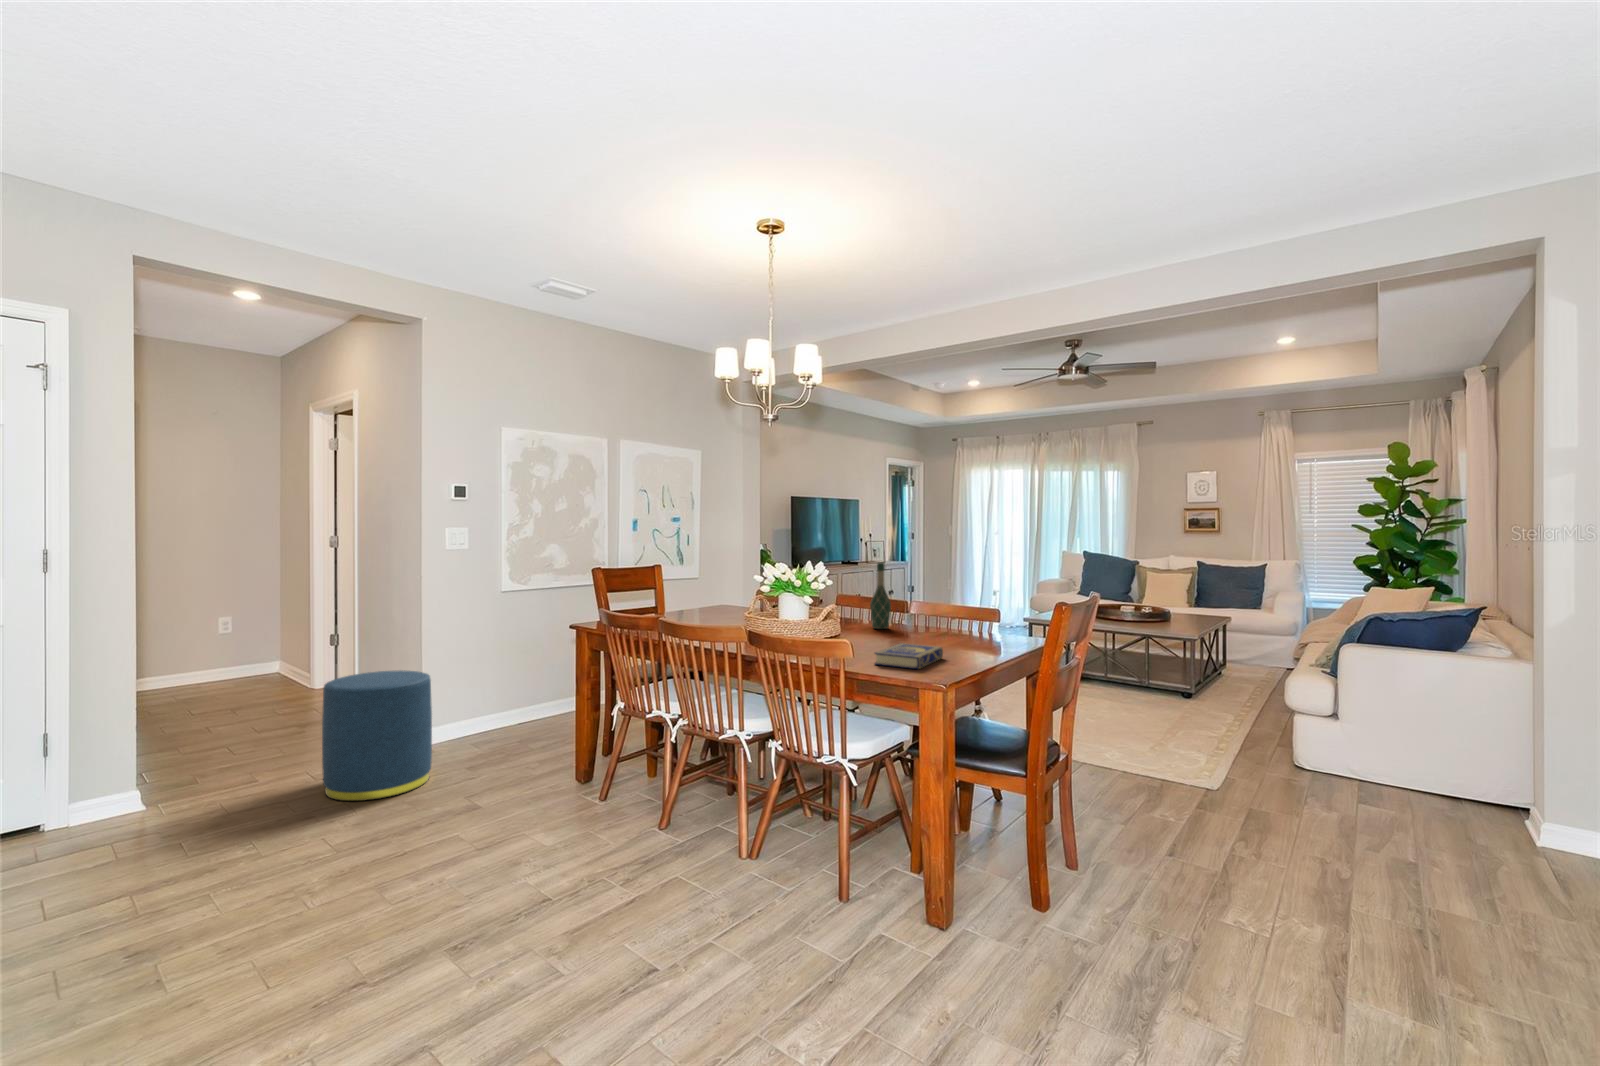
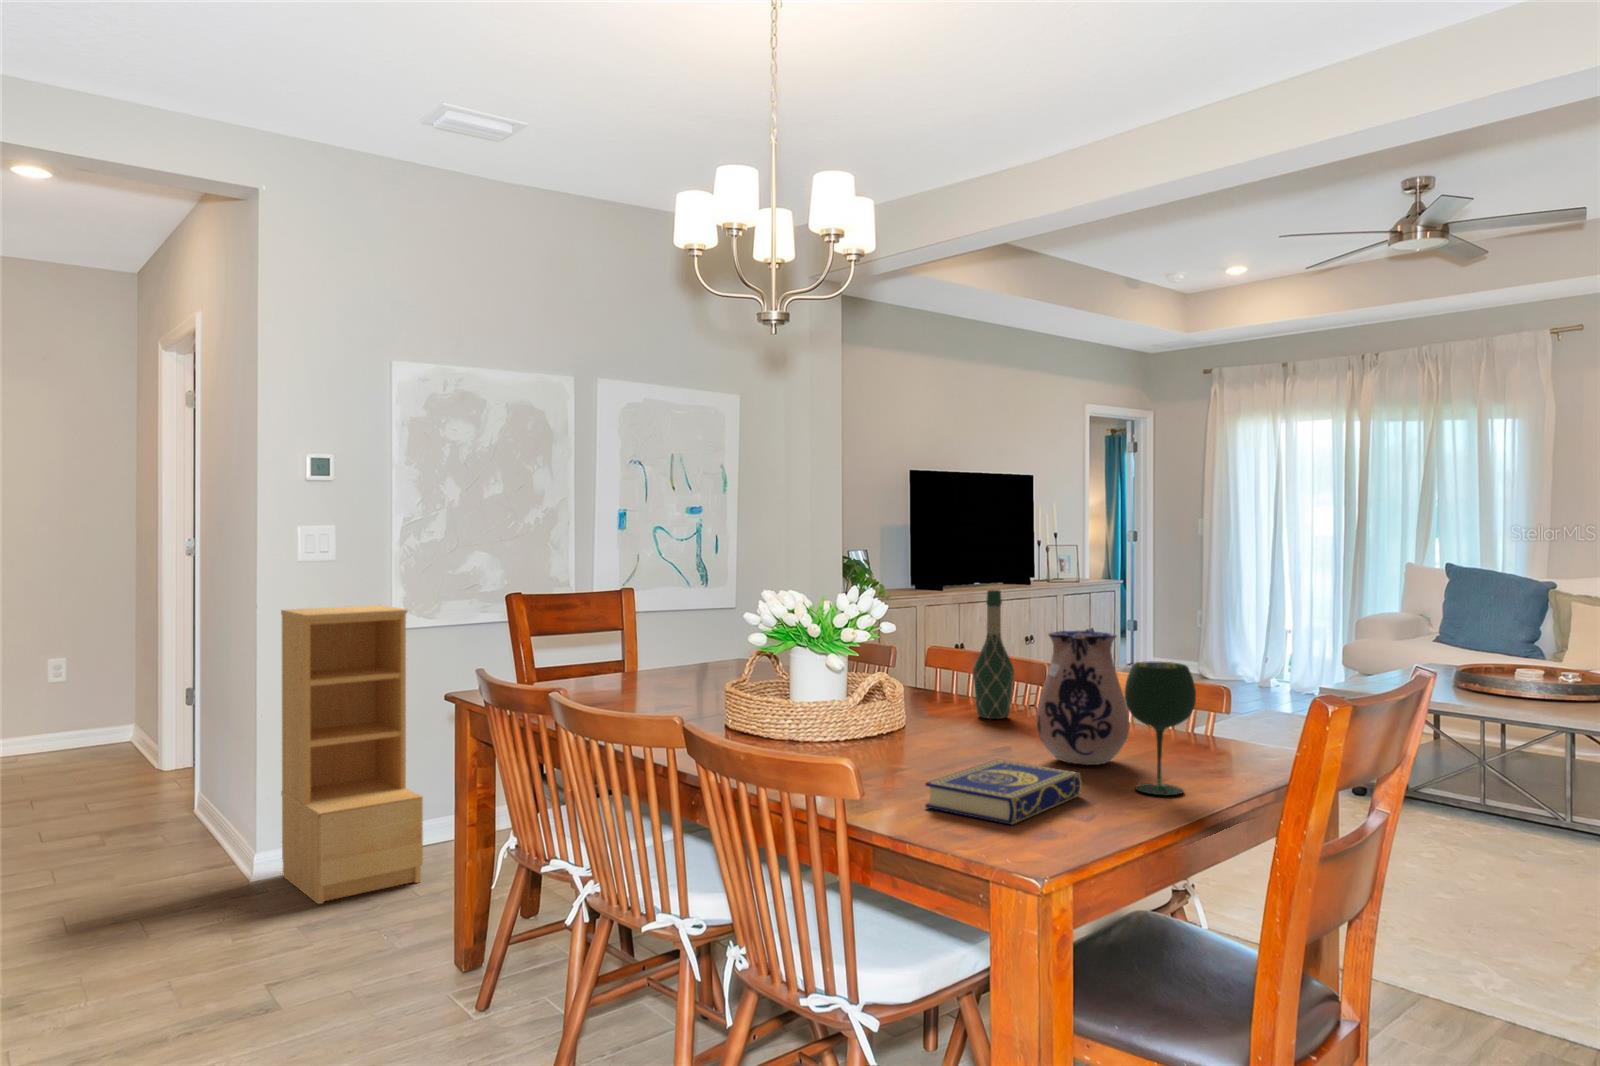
bookshelf: none [445,577,536,754] -> present [281,605,423,904]
ceramic pitcher: none [913,581,958,646] -> present [1037,630,1129,765]
wine glass: none [961,594,994,657] -> present [1125,661,1196,795]
ottoman: present [322,670,432,801] -> none [44,761,227,985]

